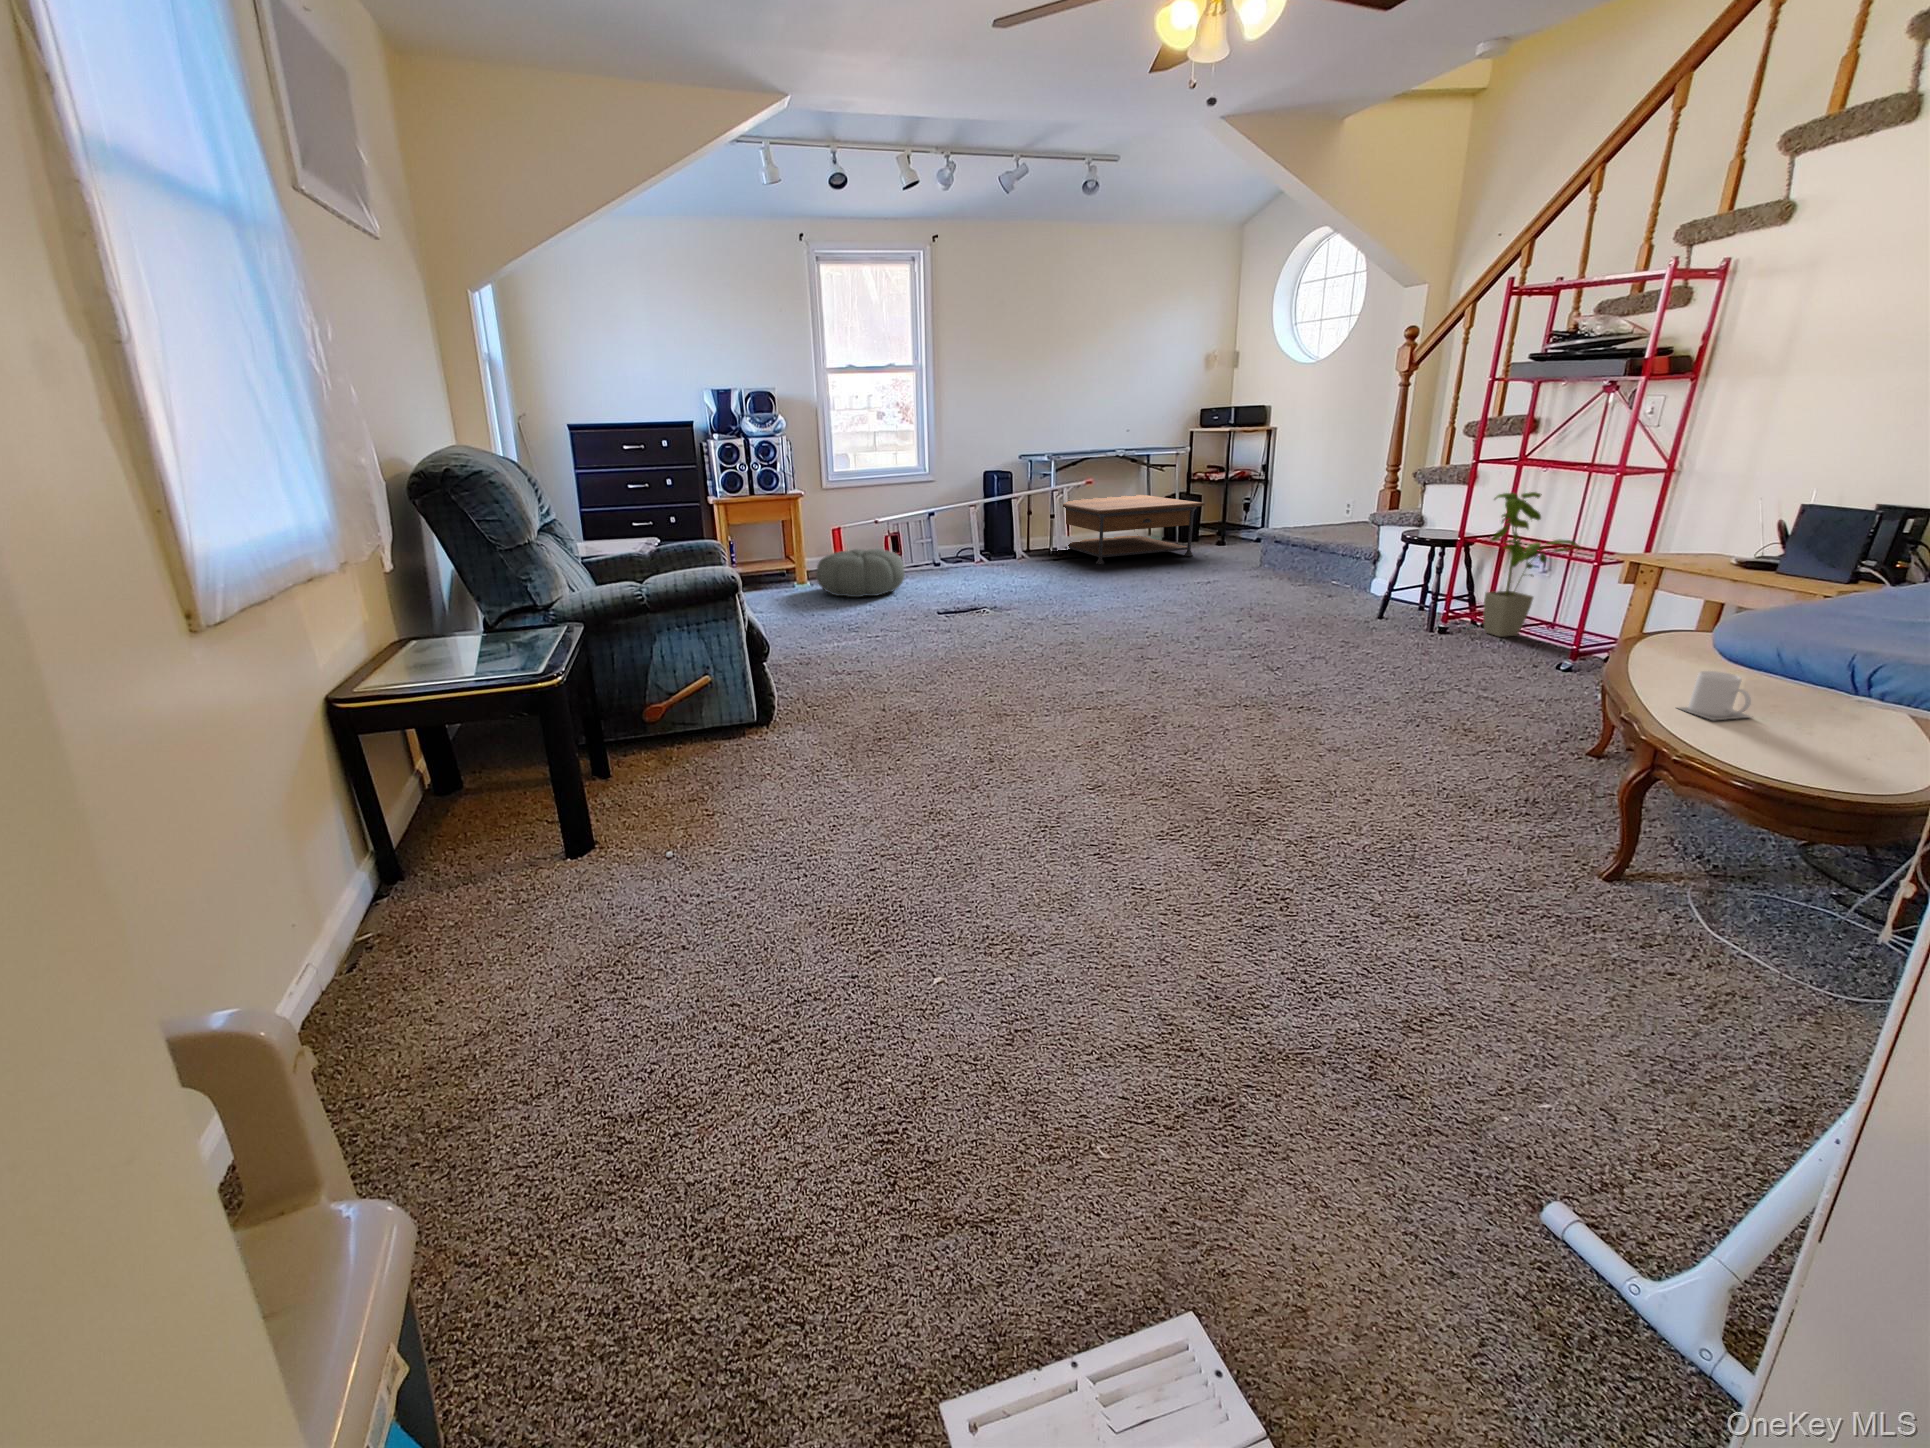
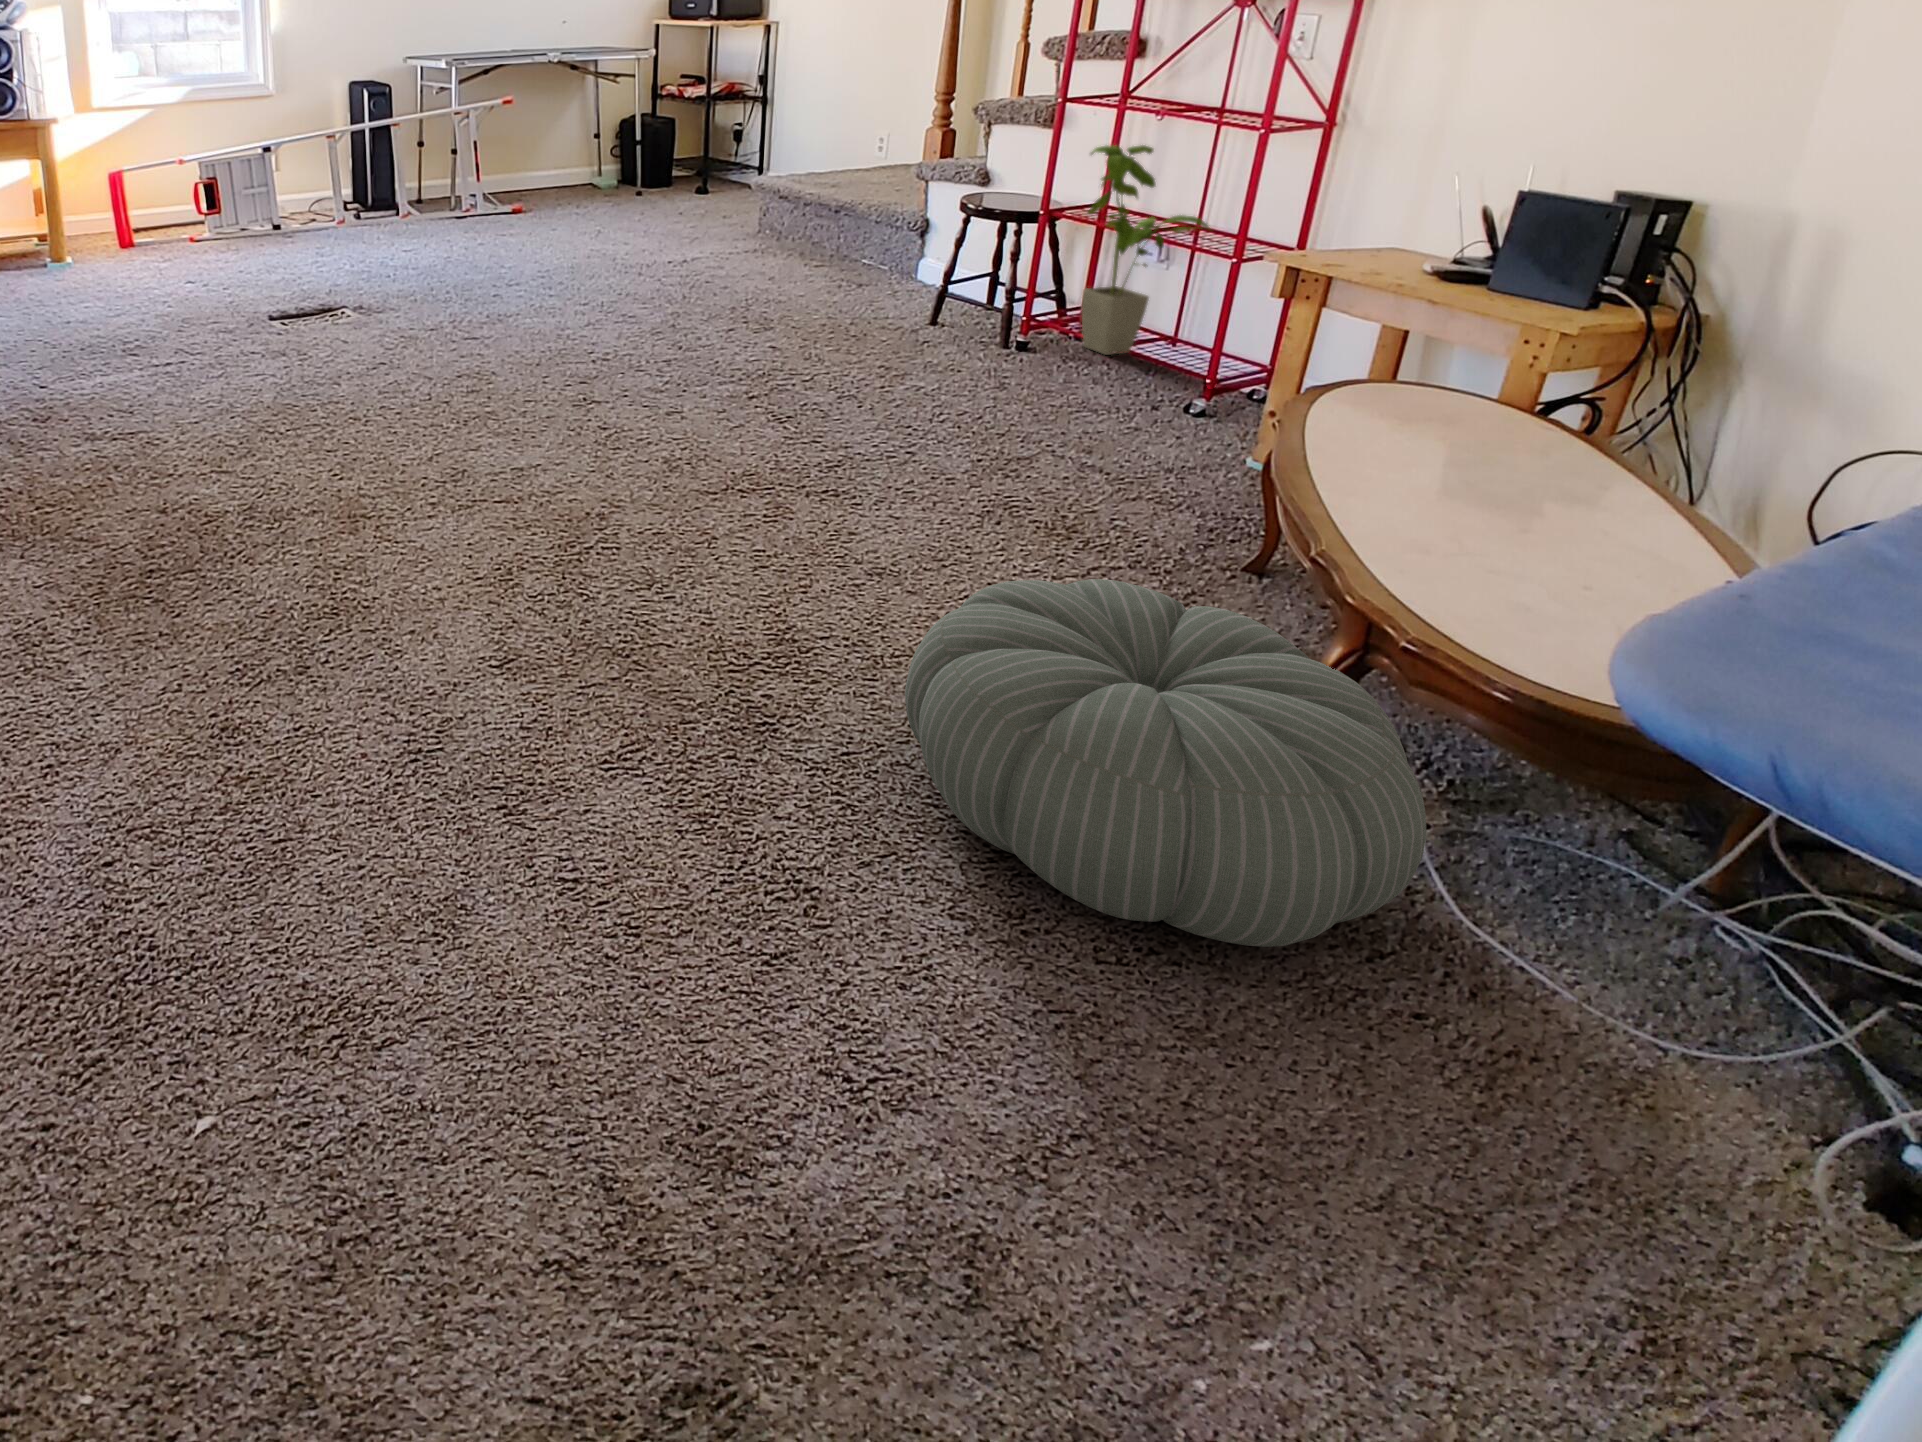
coffee table: present [1063,495,1205,564] -> none [455,119,687,228]
pouf: present [816,549,905,597] -> present [905,579,1426,947]
mug: present [1677,671,1751,720] -> none [1371,472,1500,556]

